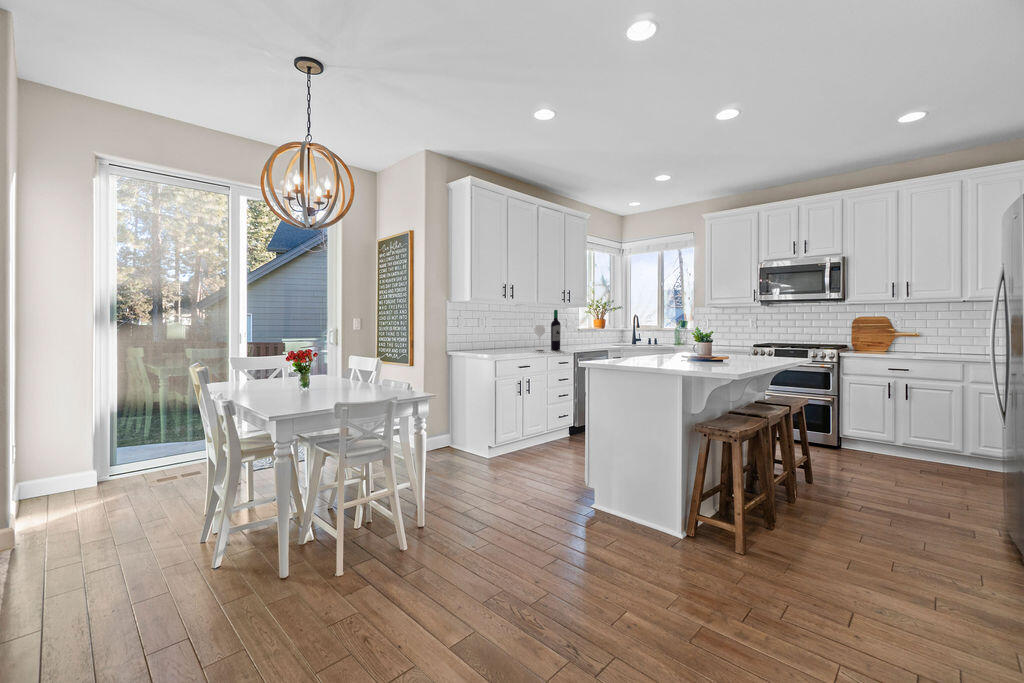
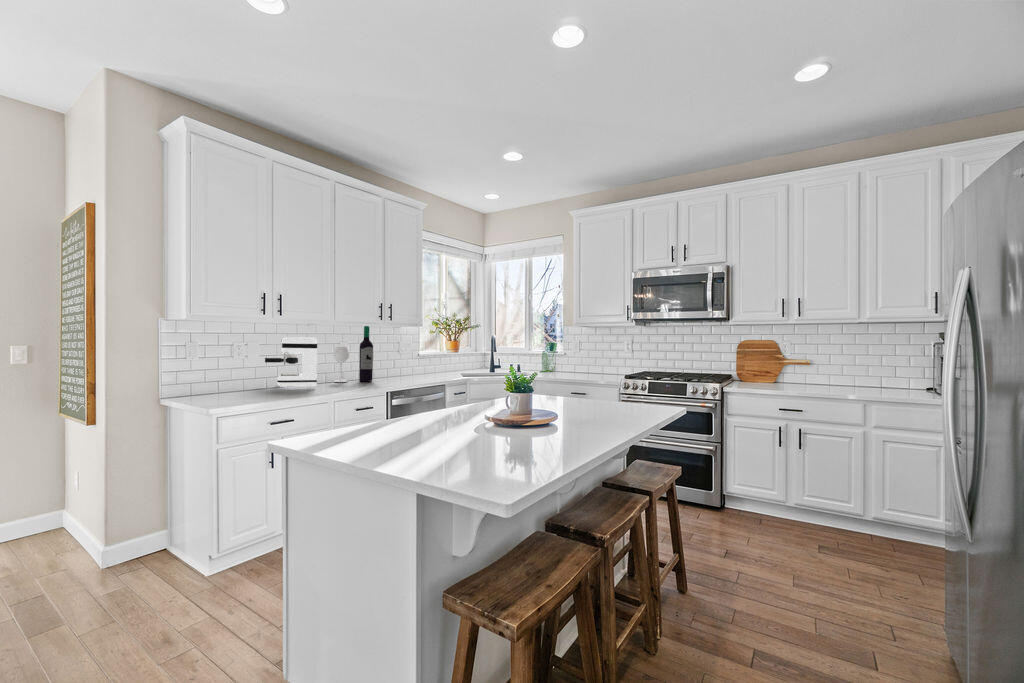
coffee maker: none [497,318,533,353] -> present [265,337,317,388]

